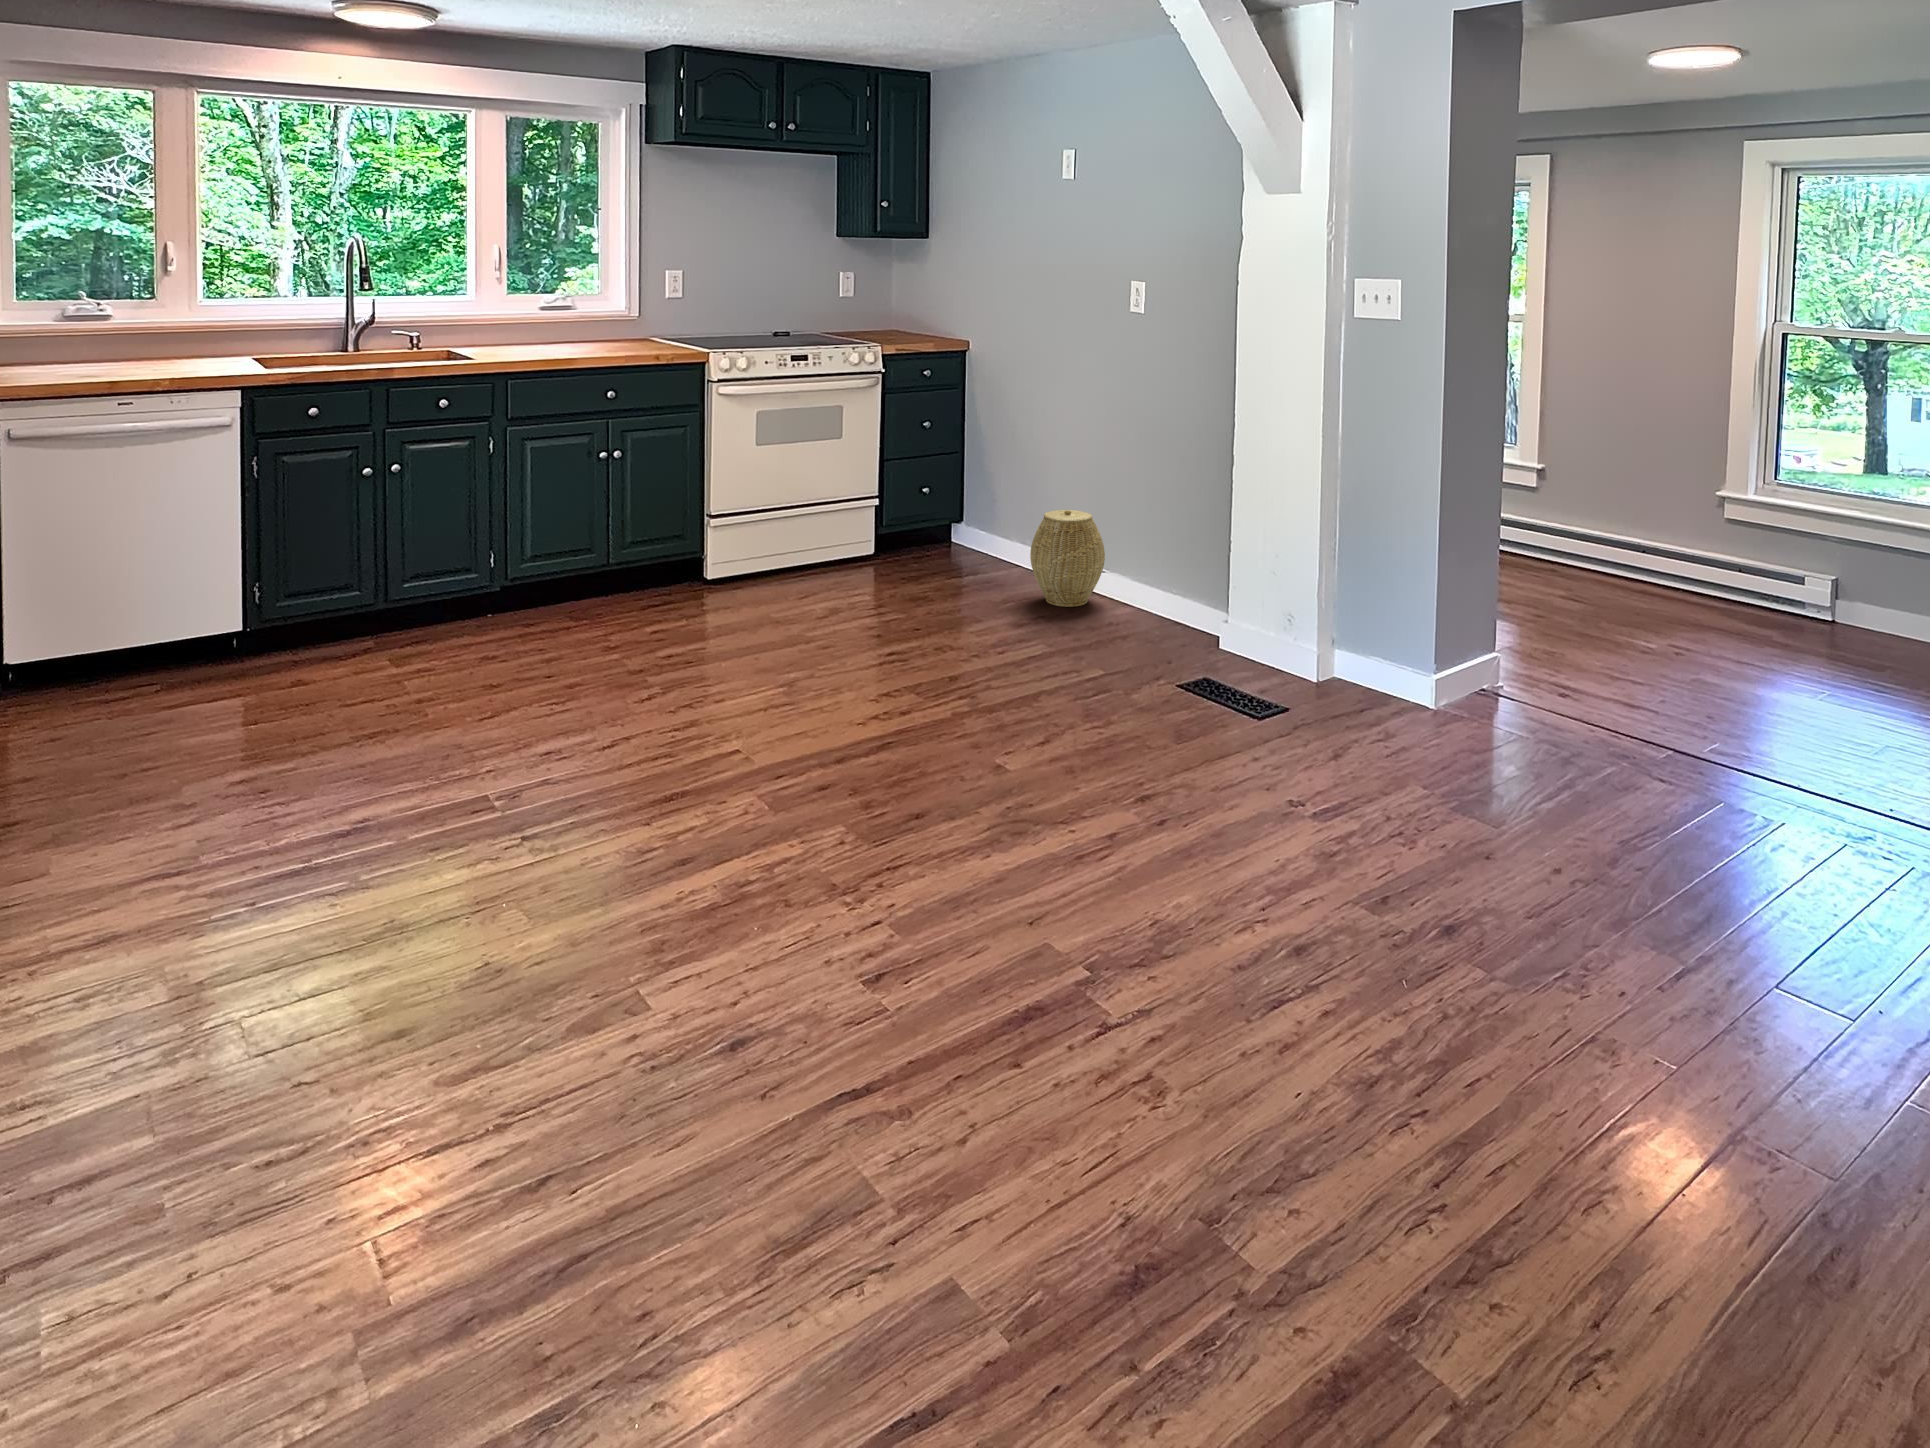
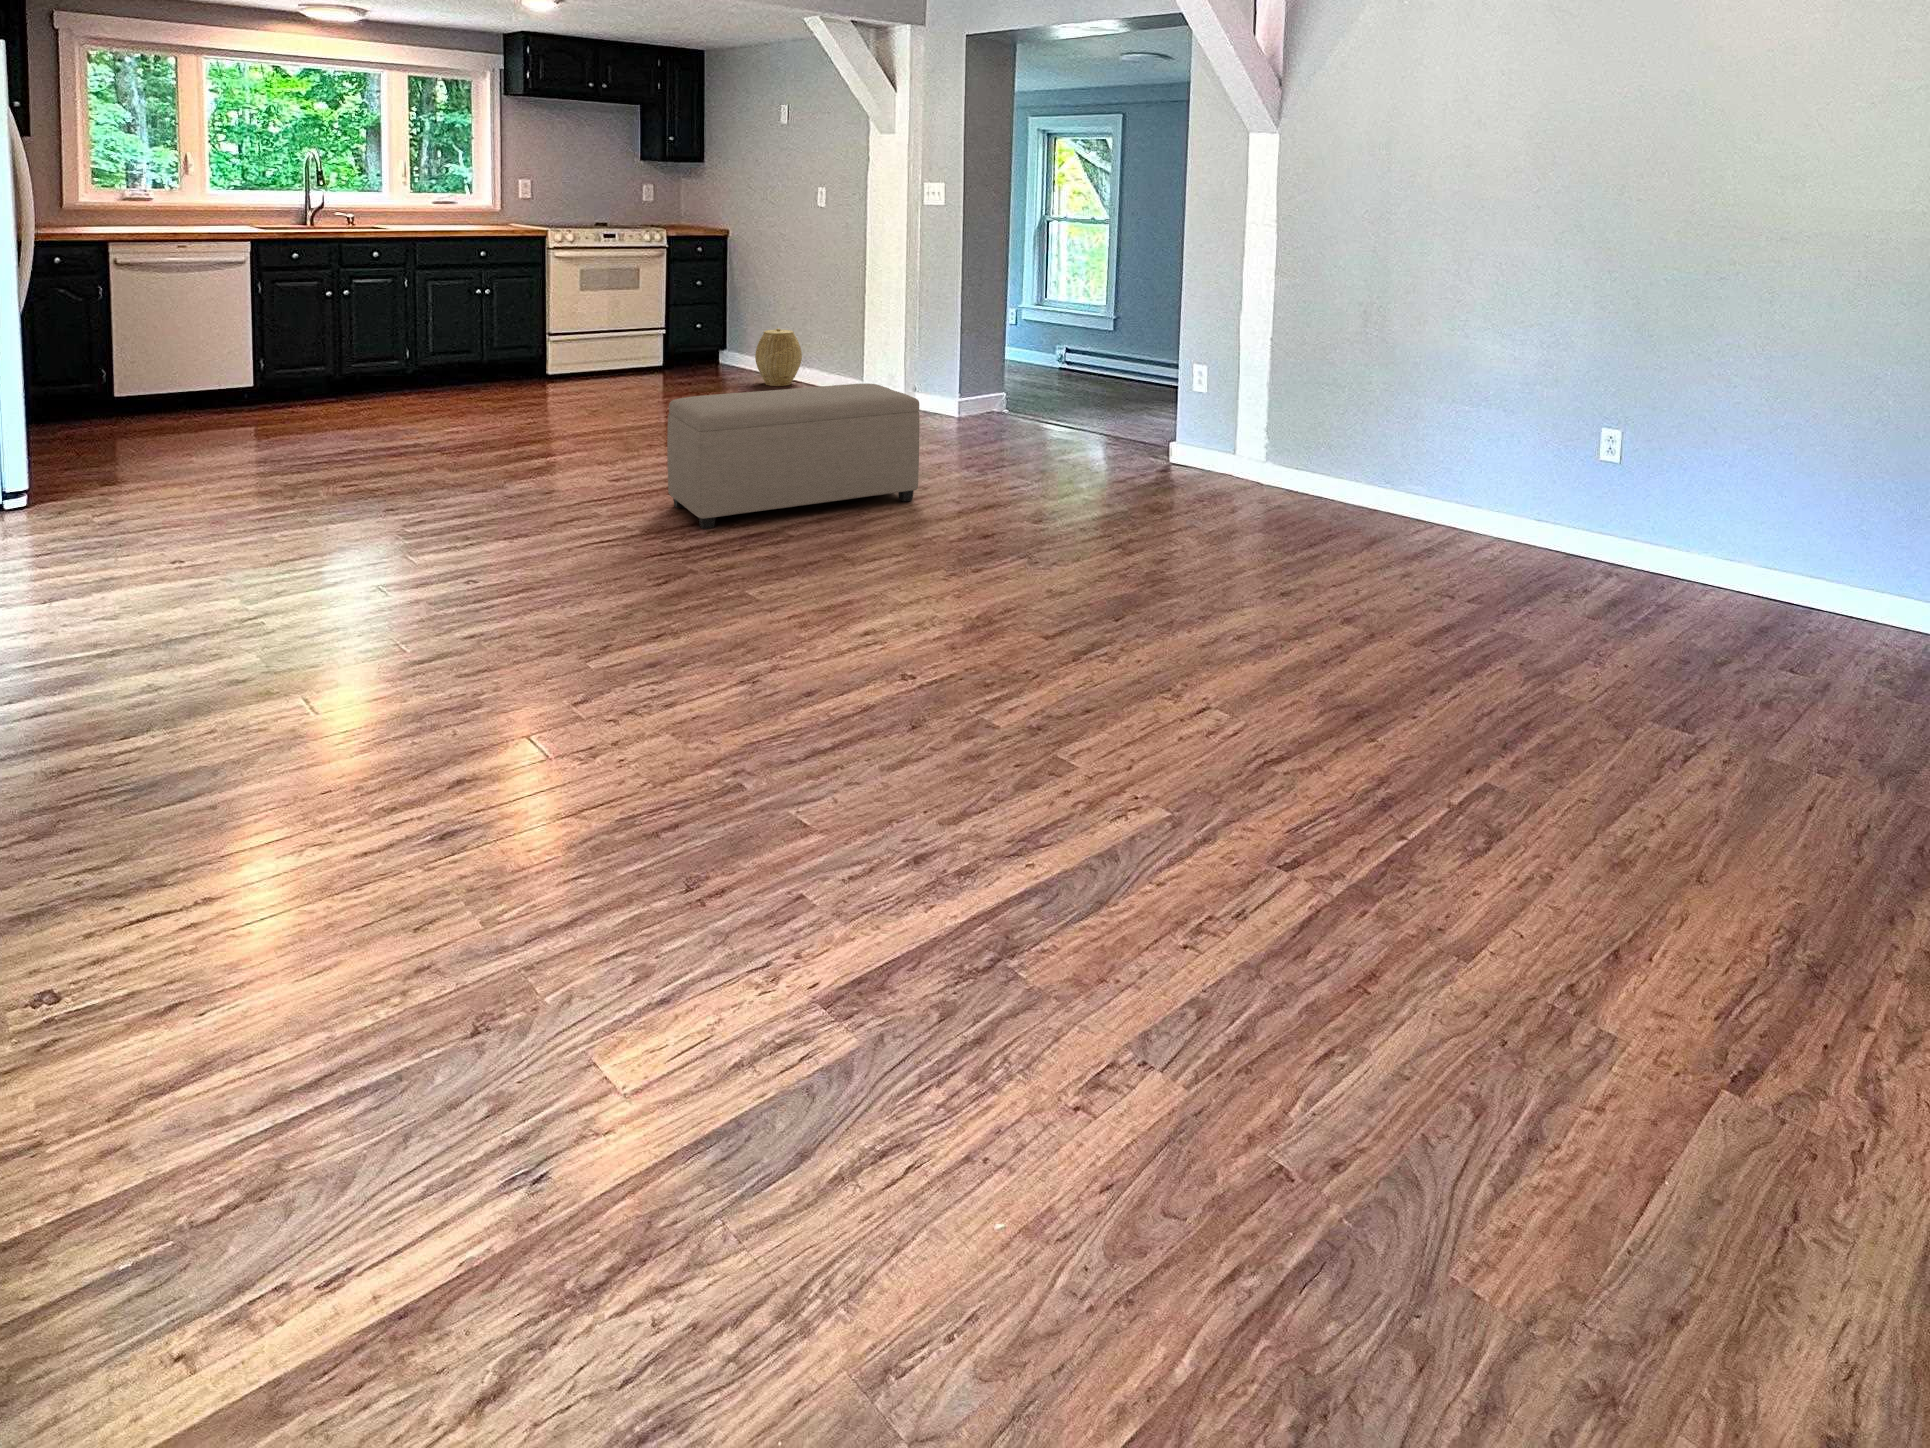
ottoman: none [1042,778,1657,1319] -> present [667,383,919,529]

